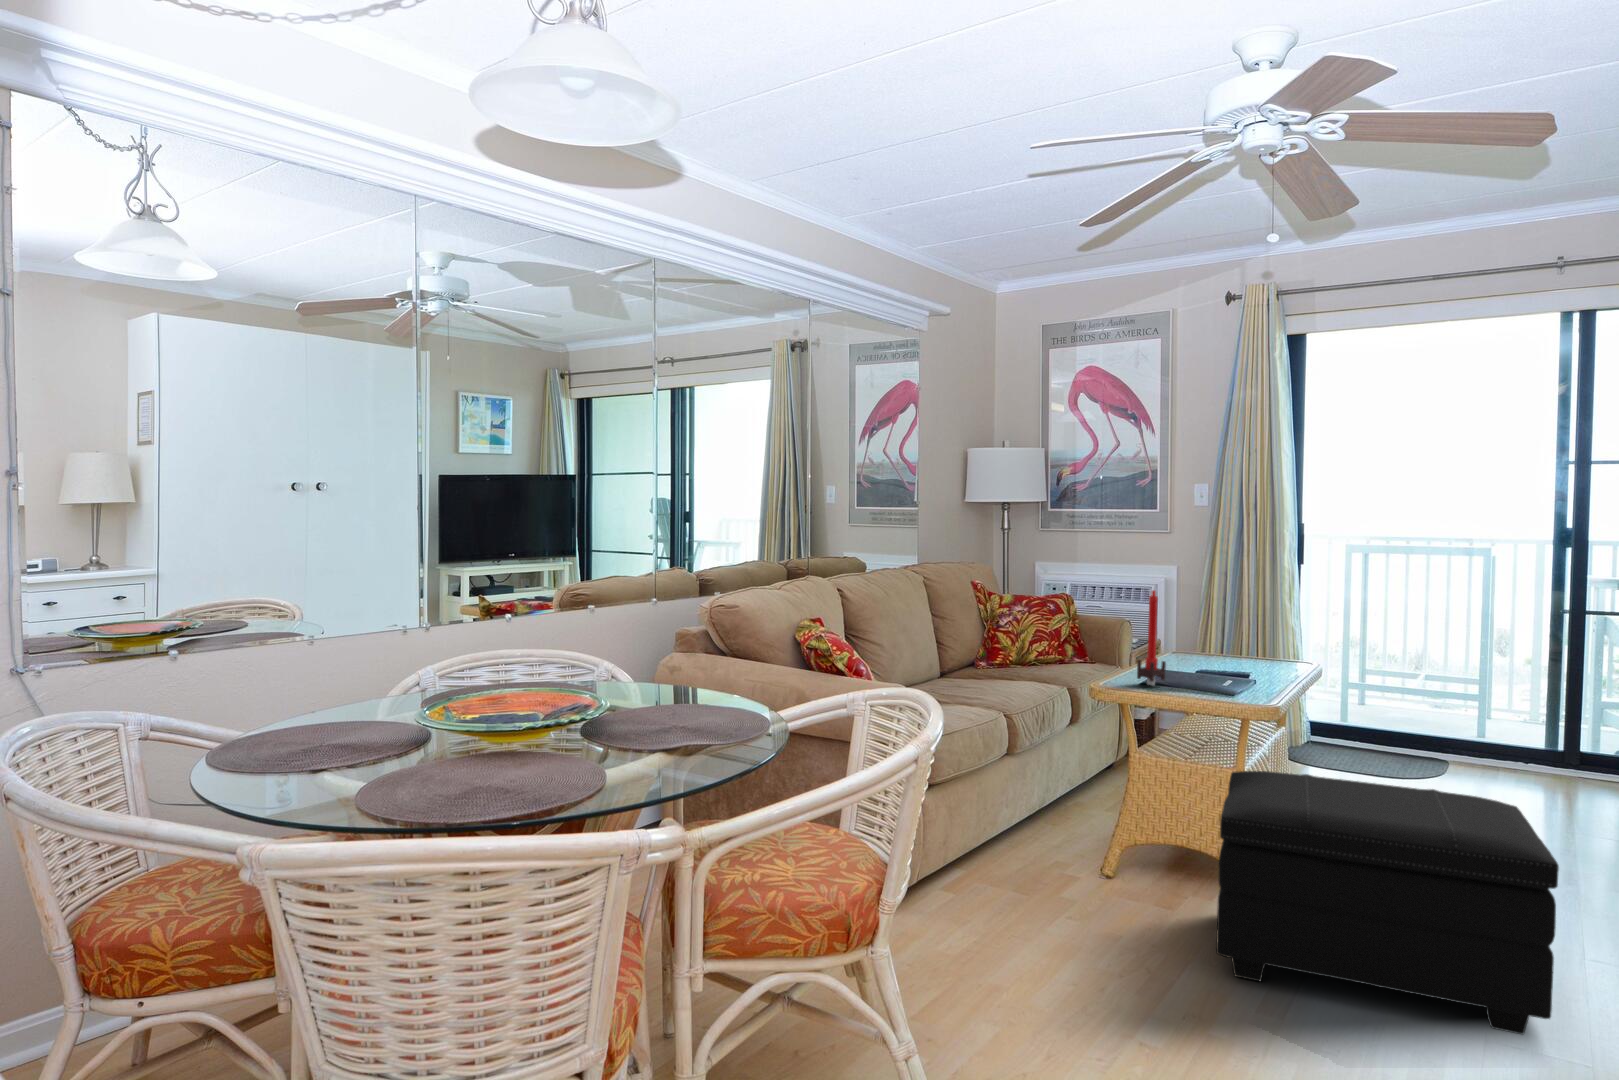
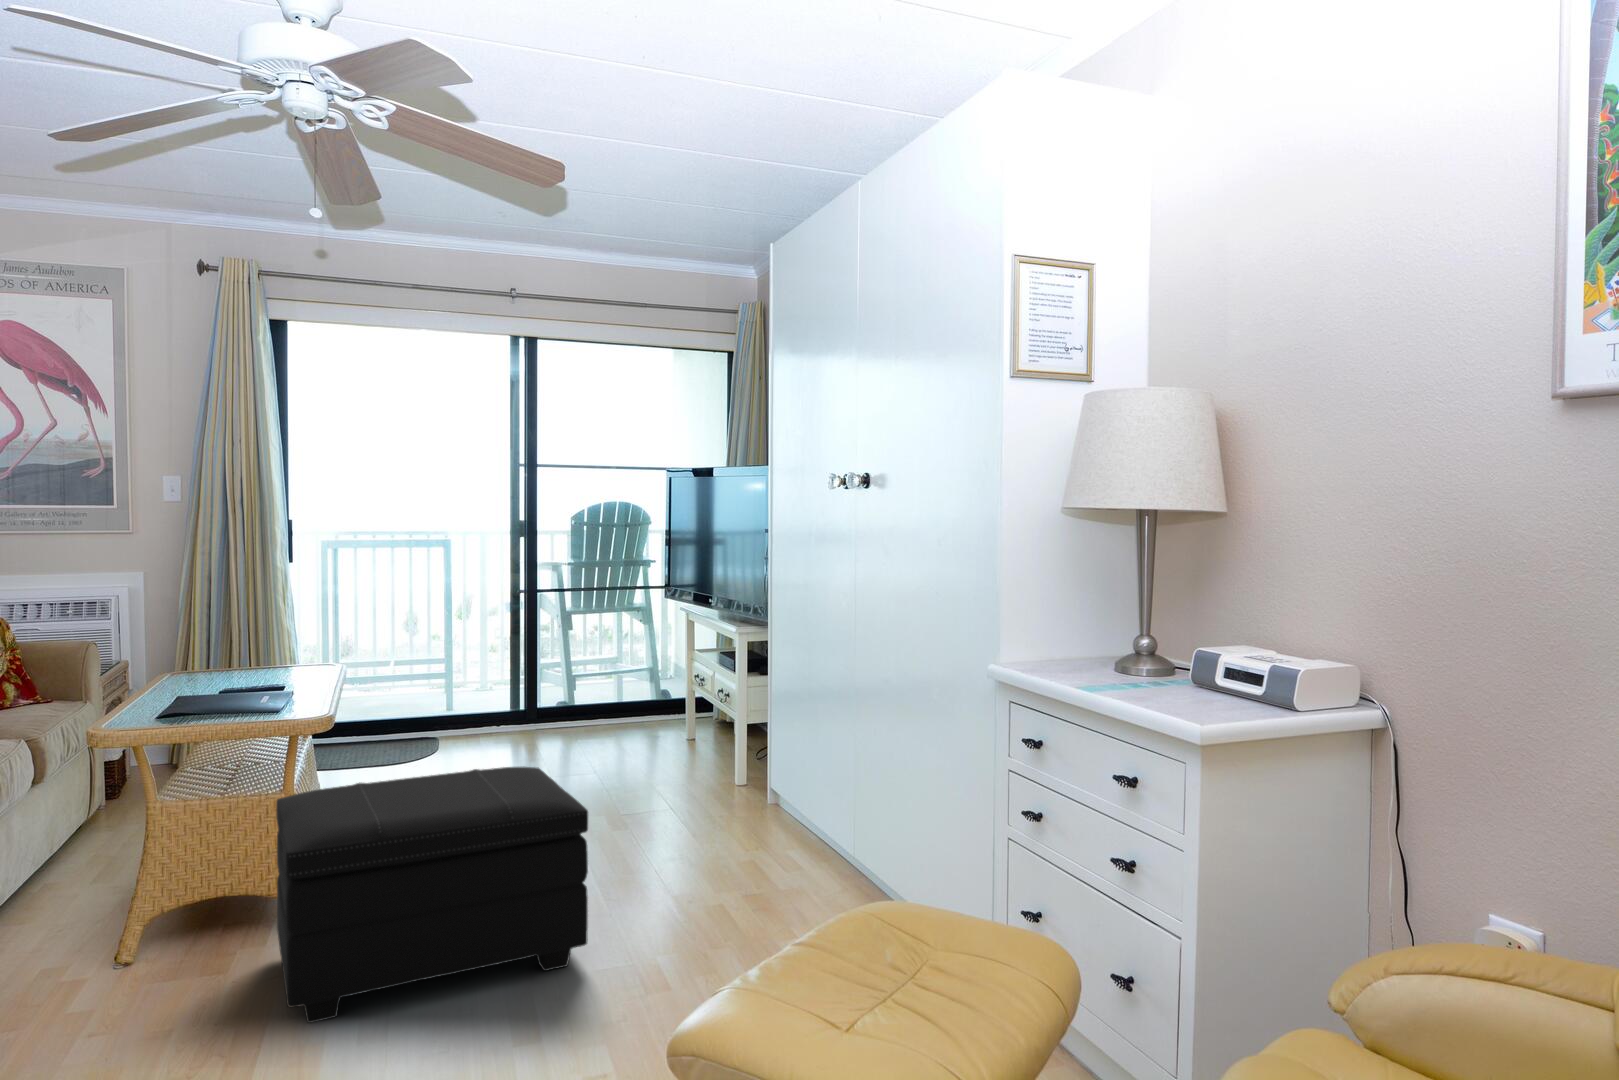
candle: present [1137,590,1166,686] -> none [146,606,184,720]

